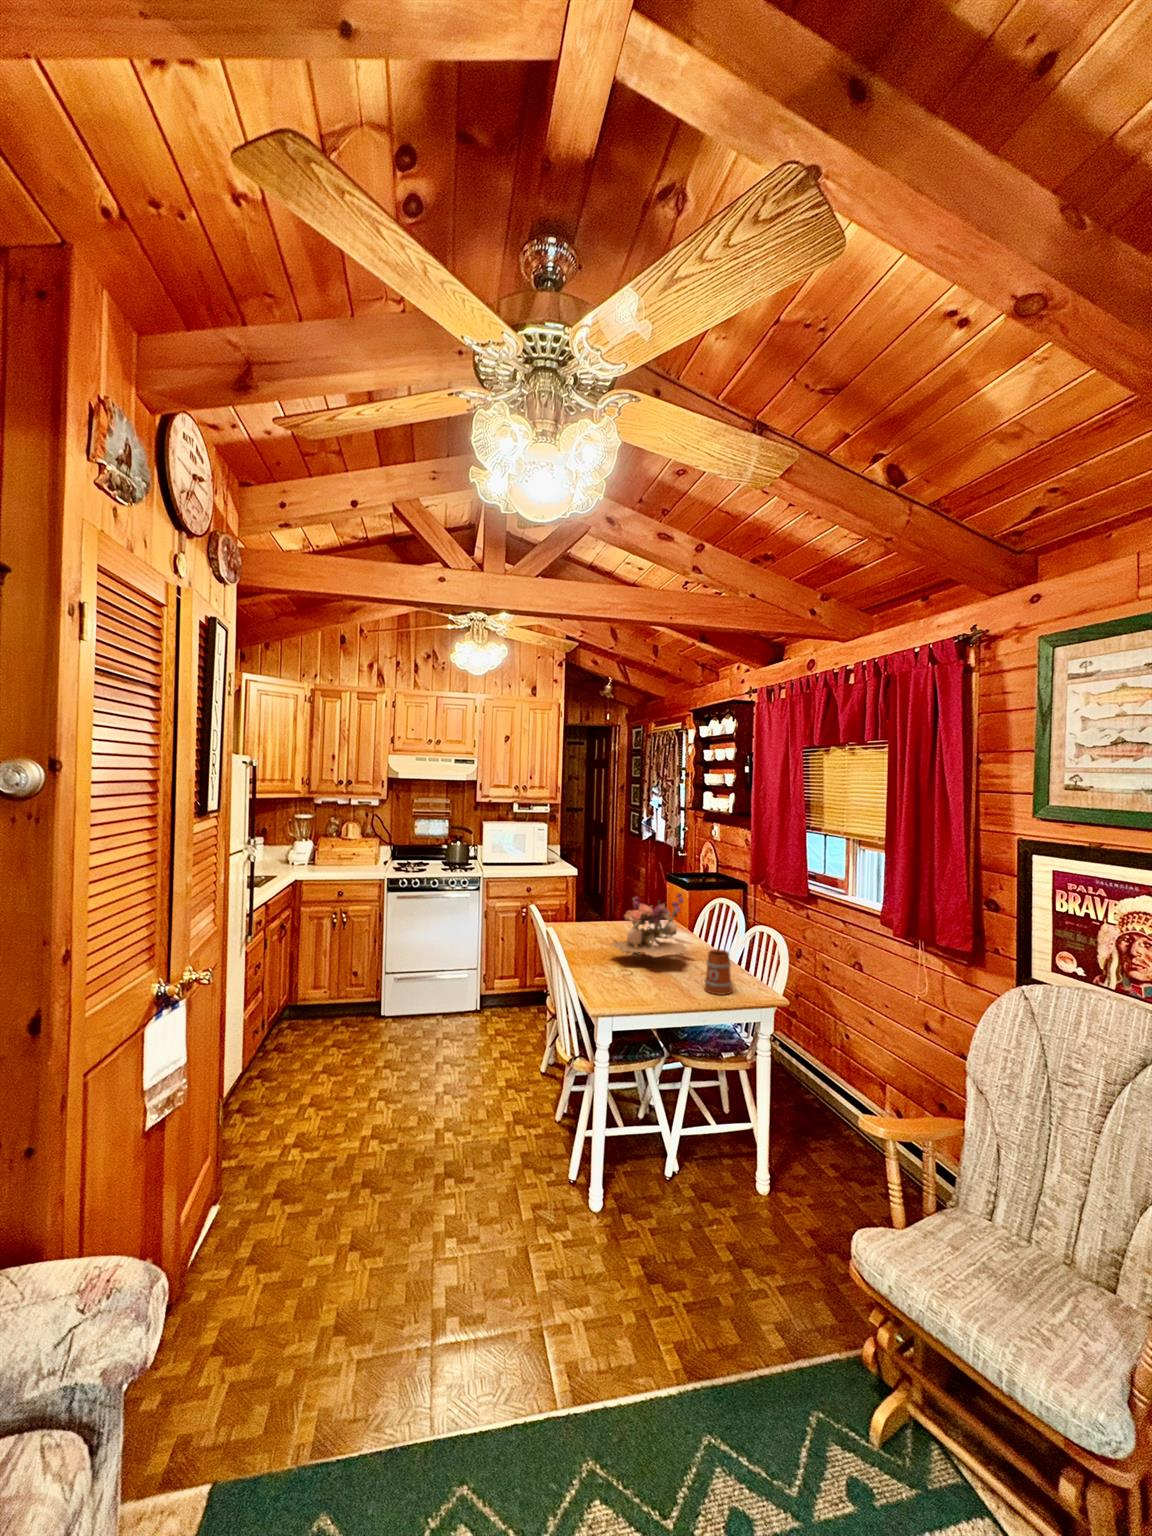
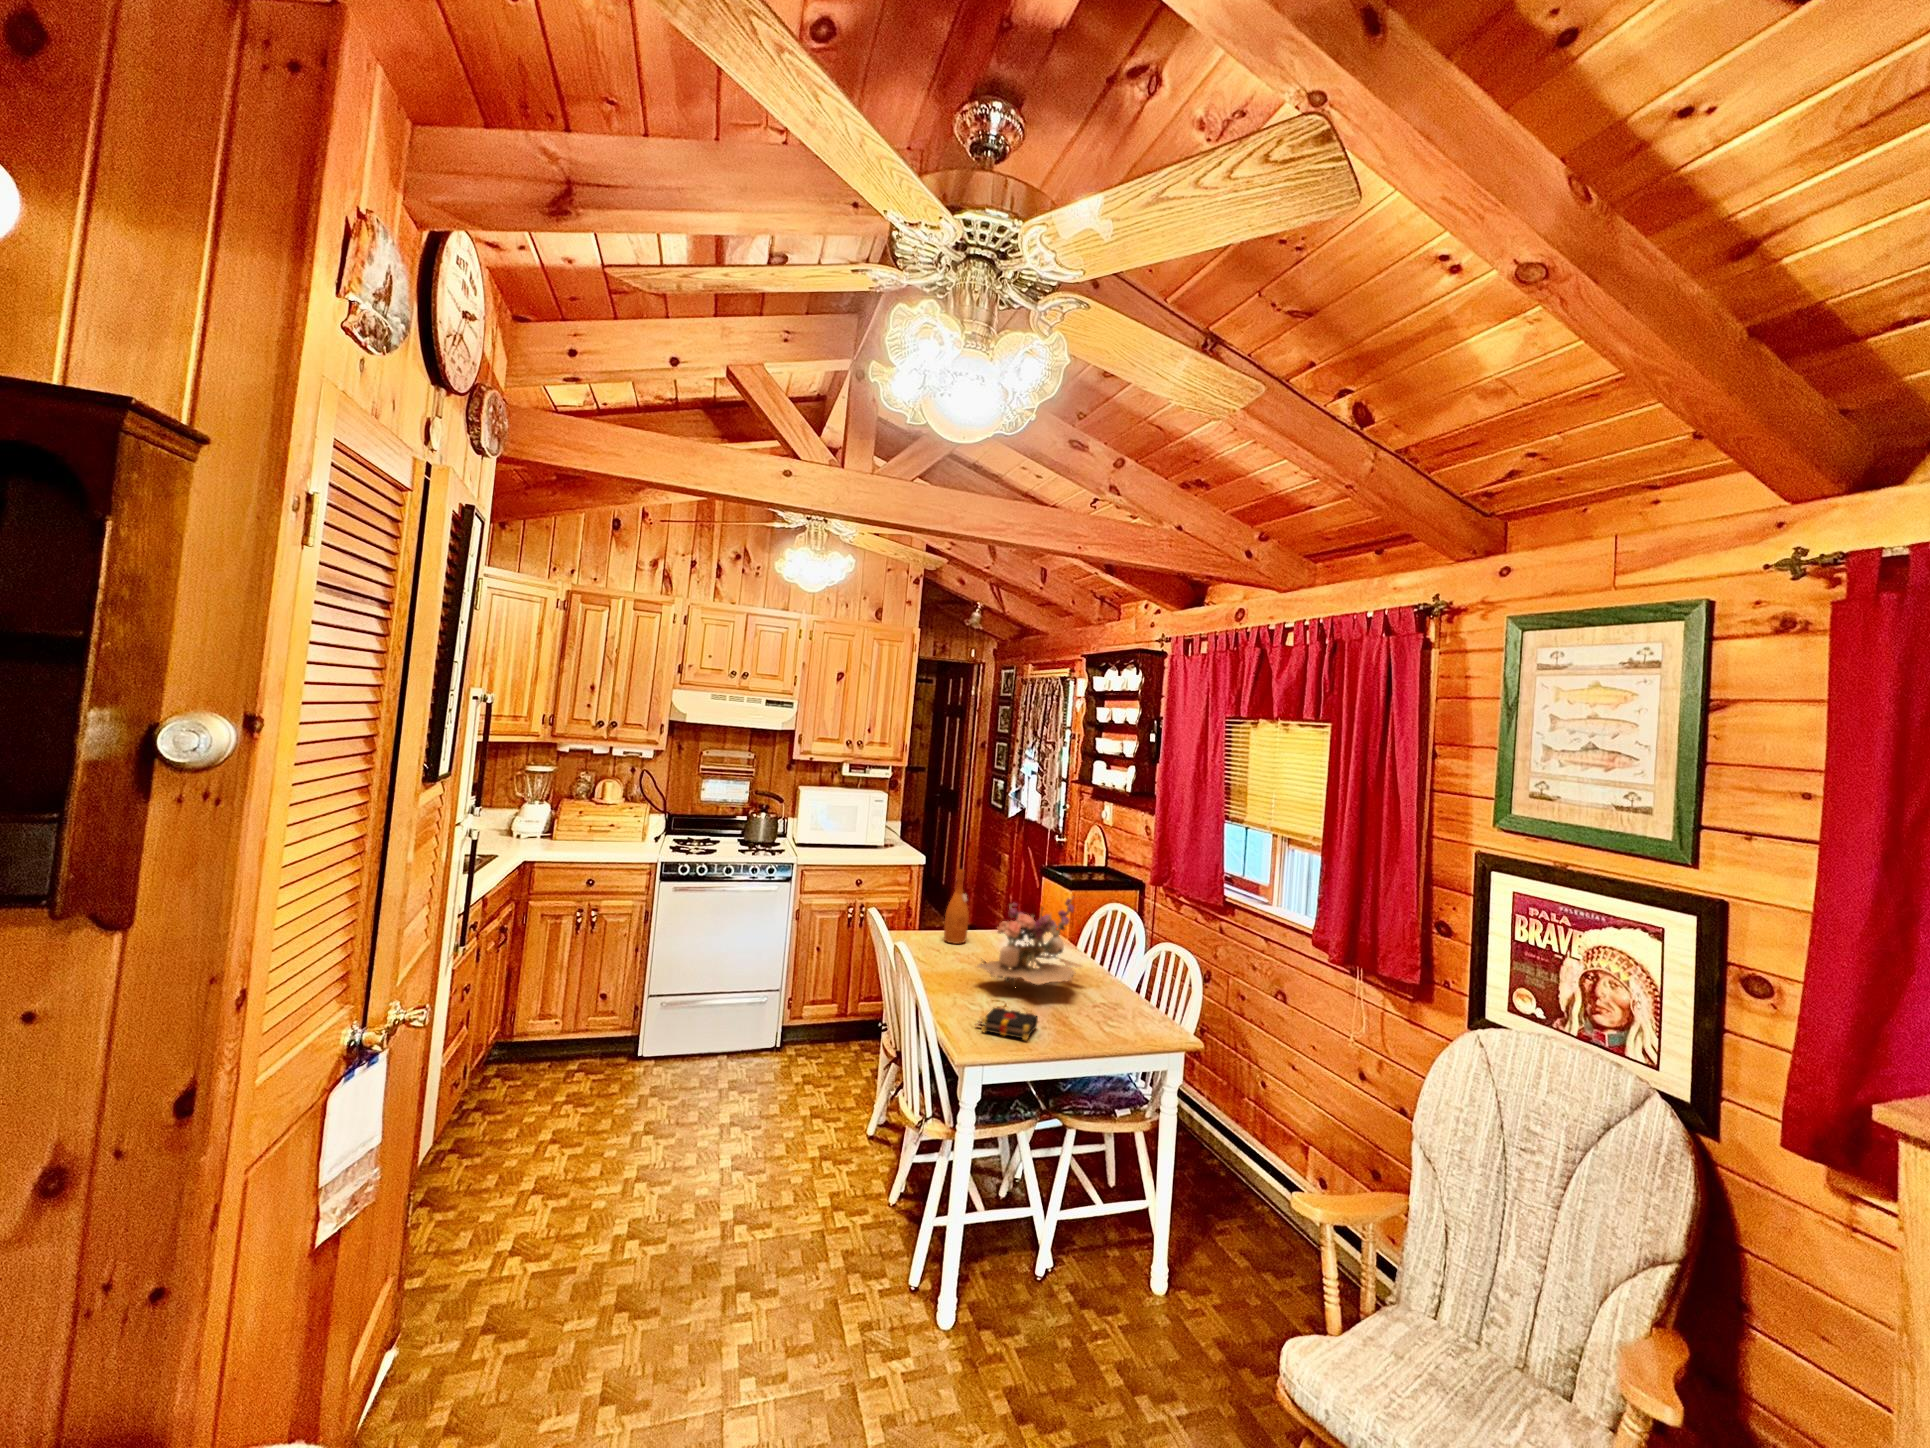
wine bottle: none [589,874,606,930] -> present [944,869,969,944]
mug: present [704,950,732,995] -> none [1099,977,1134,1036]
book: none [607,974,655,998] -> present [976,1008,1038,1040]

